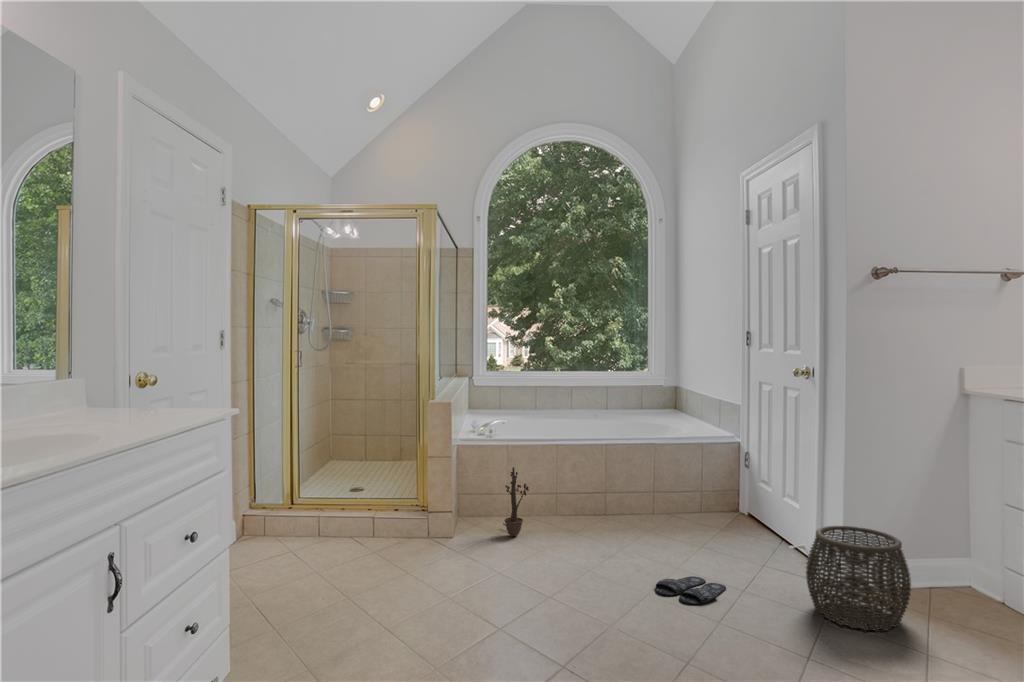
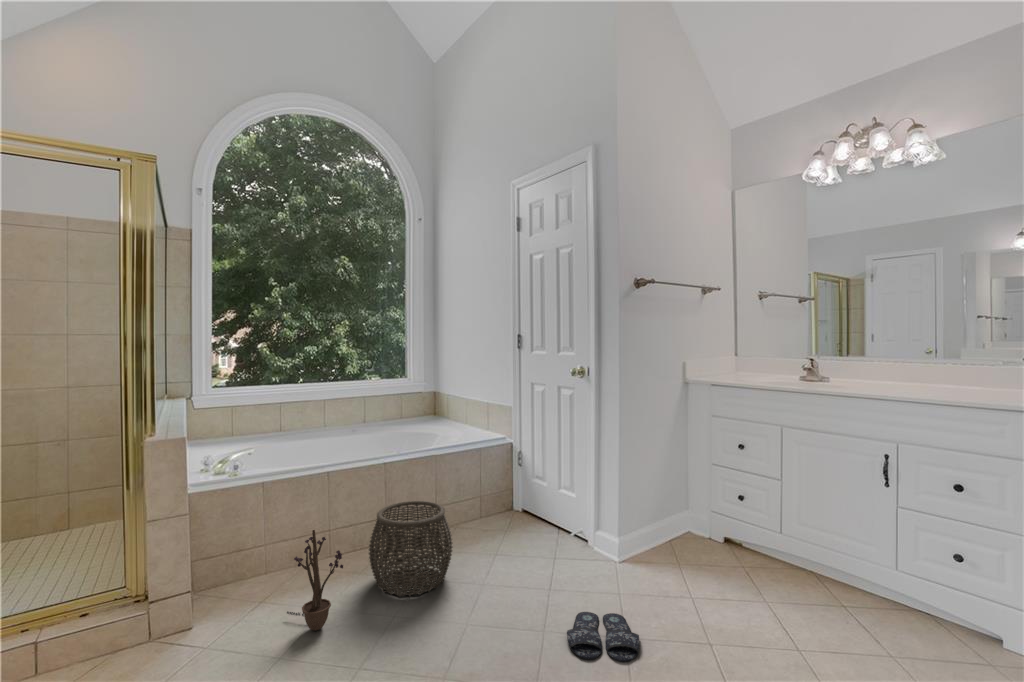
woven basket: present [806,526,911,631] -> present [369,501,453,596]

